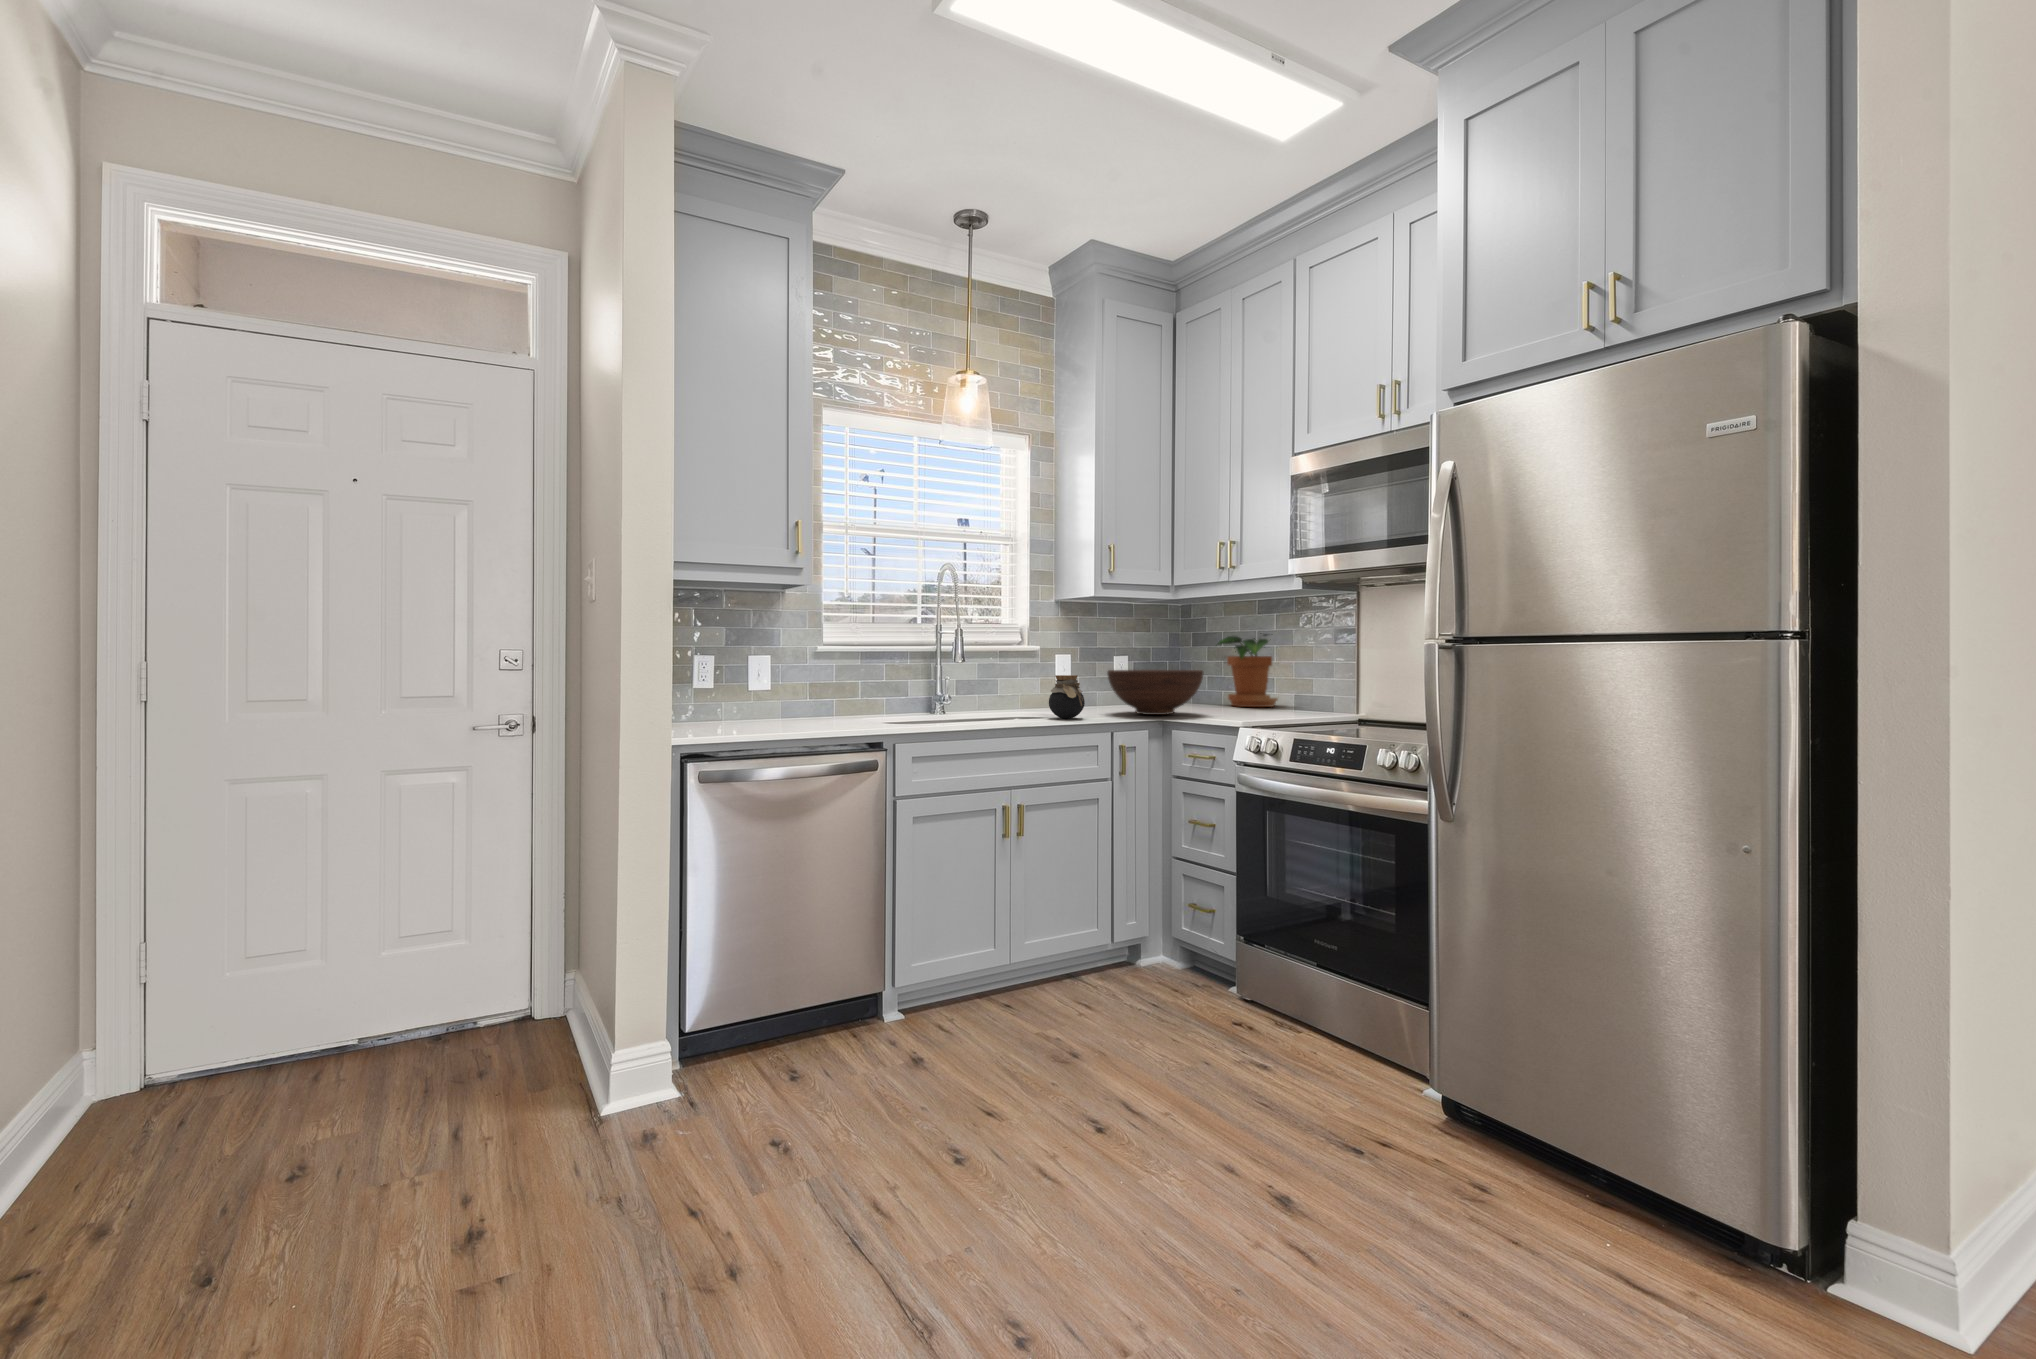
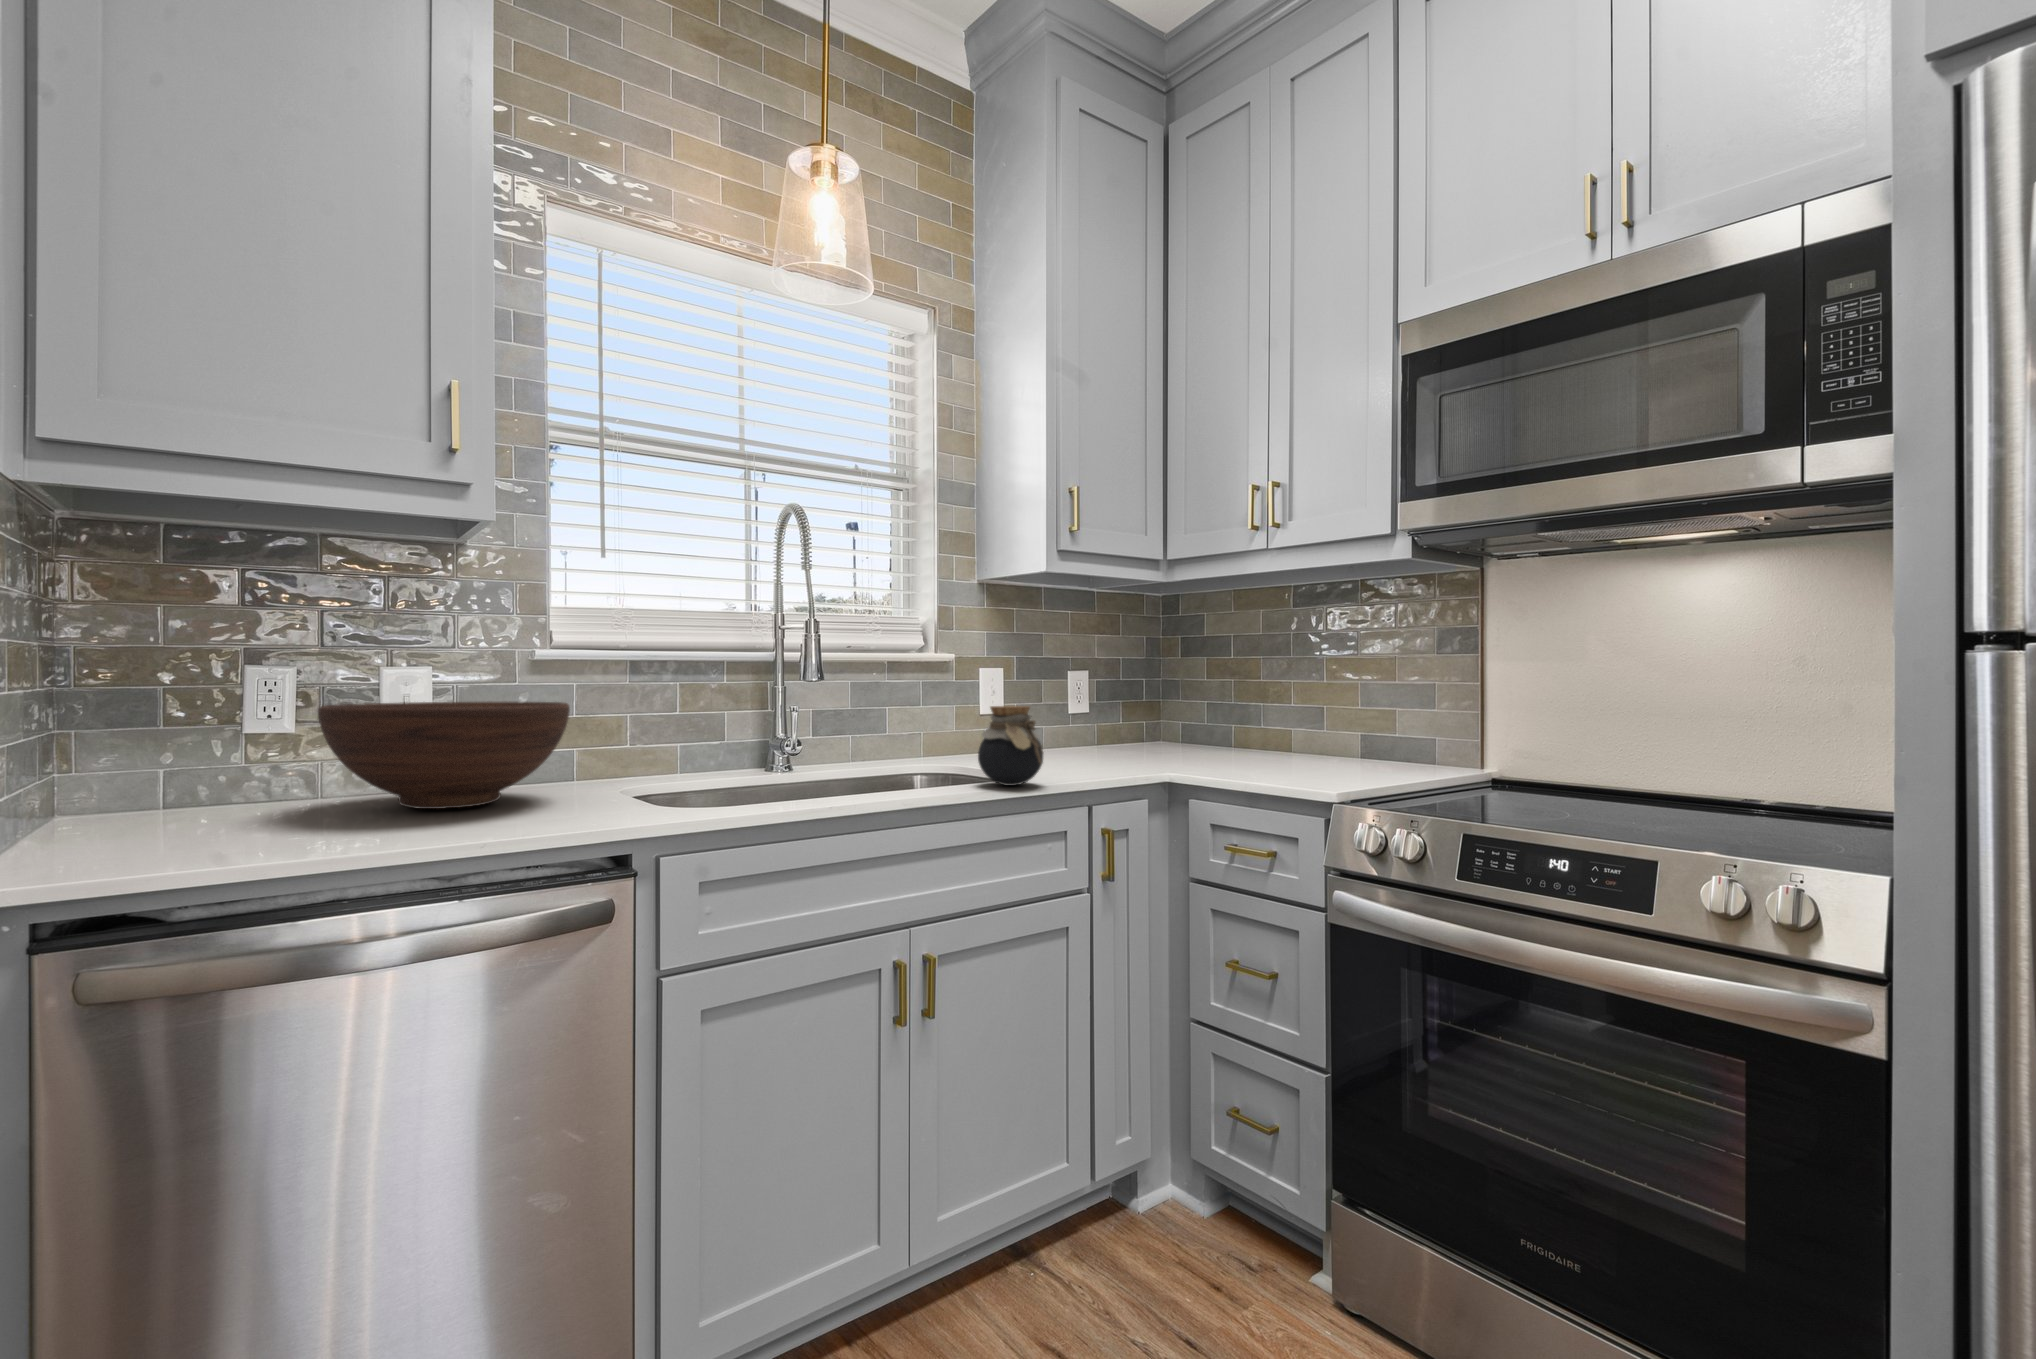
potted plant: present [1218,634,1278,707] -> none [1225,636,1336,753]
fruit bowl: present [1107,670,1203,715] -> present [318,702,570,809]

